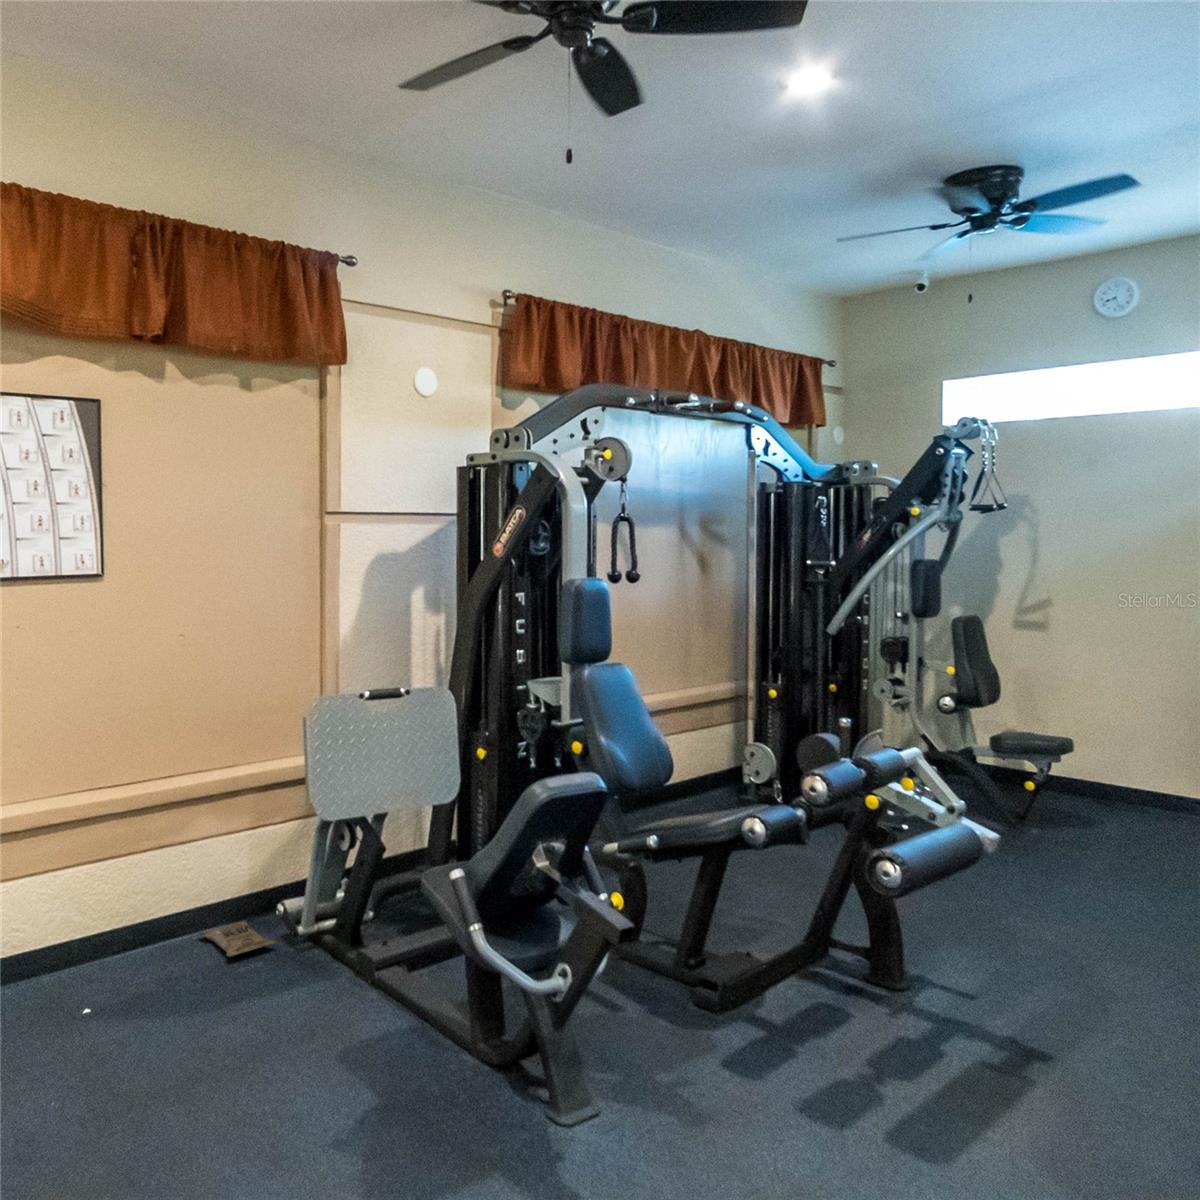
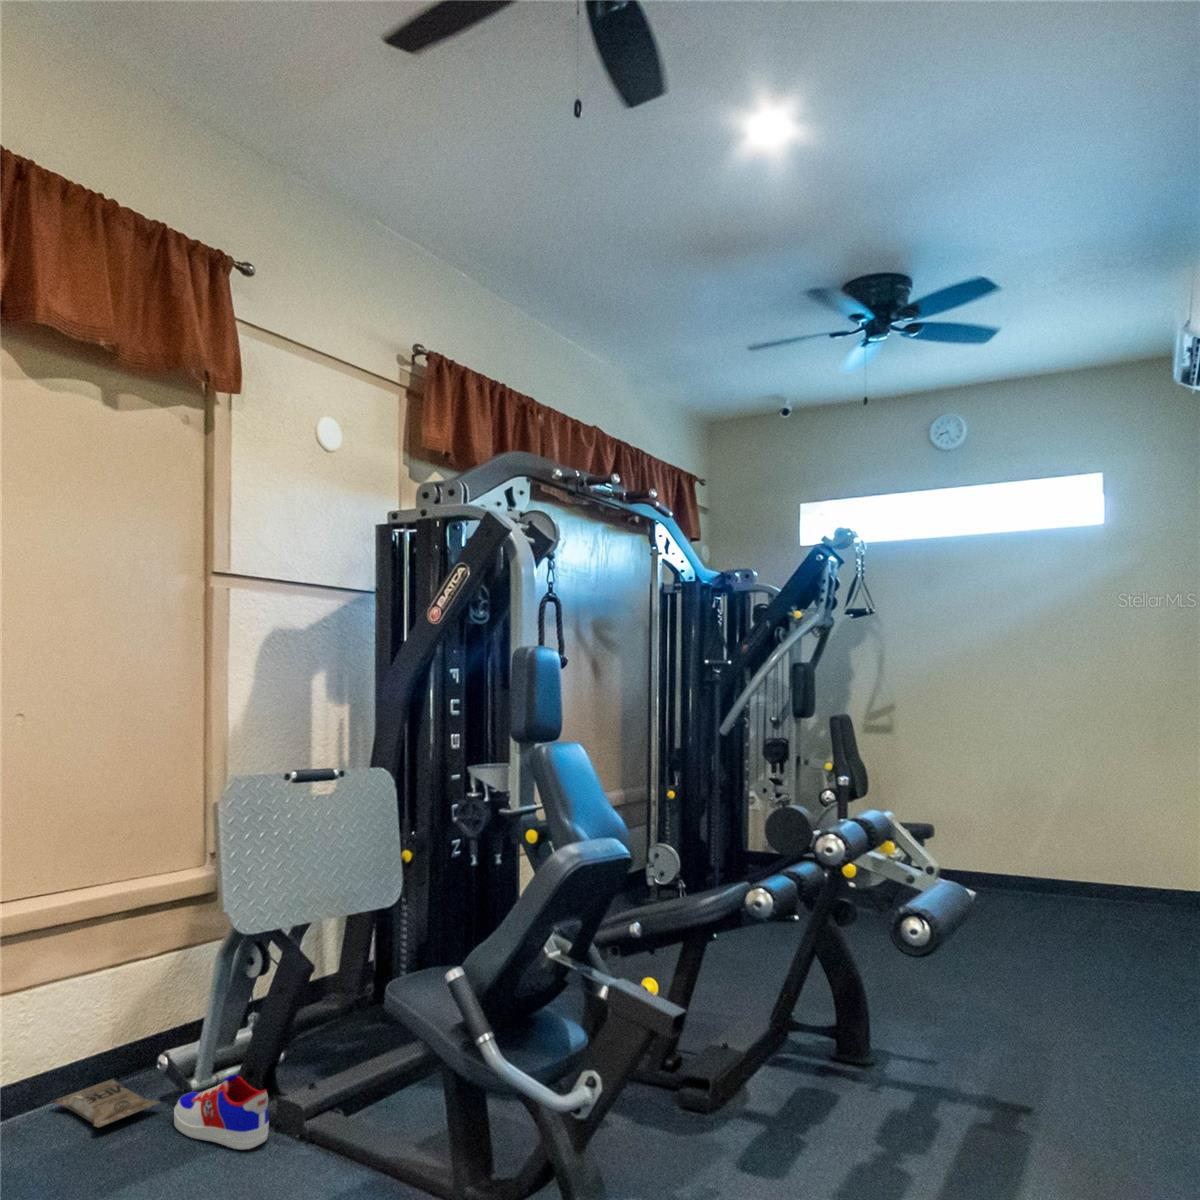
sneaker: none [285,928,352,984] -> present [174,1075,269,1150]

